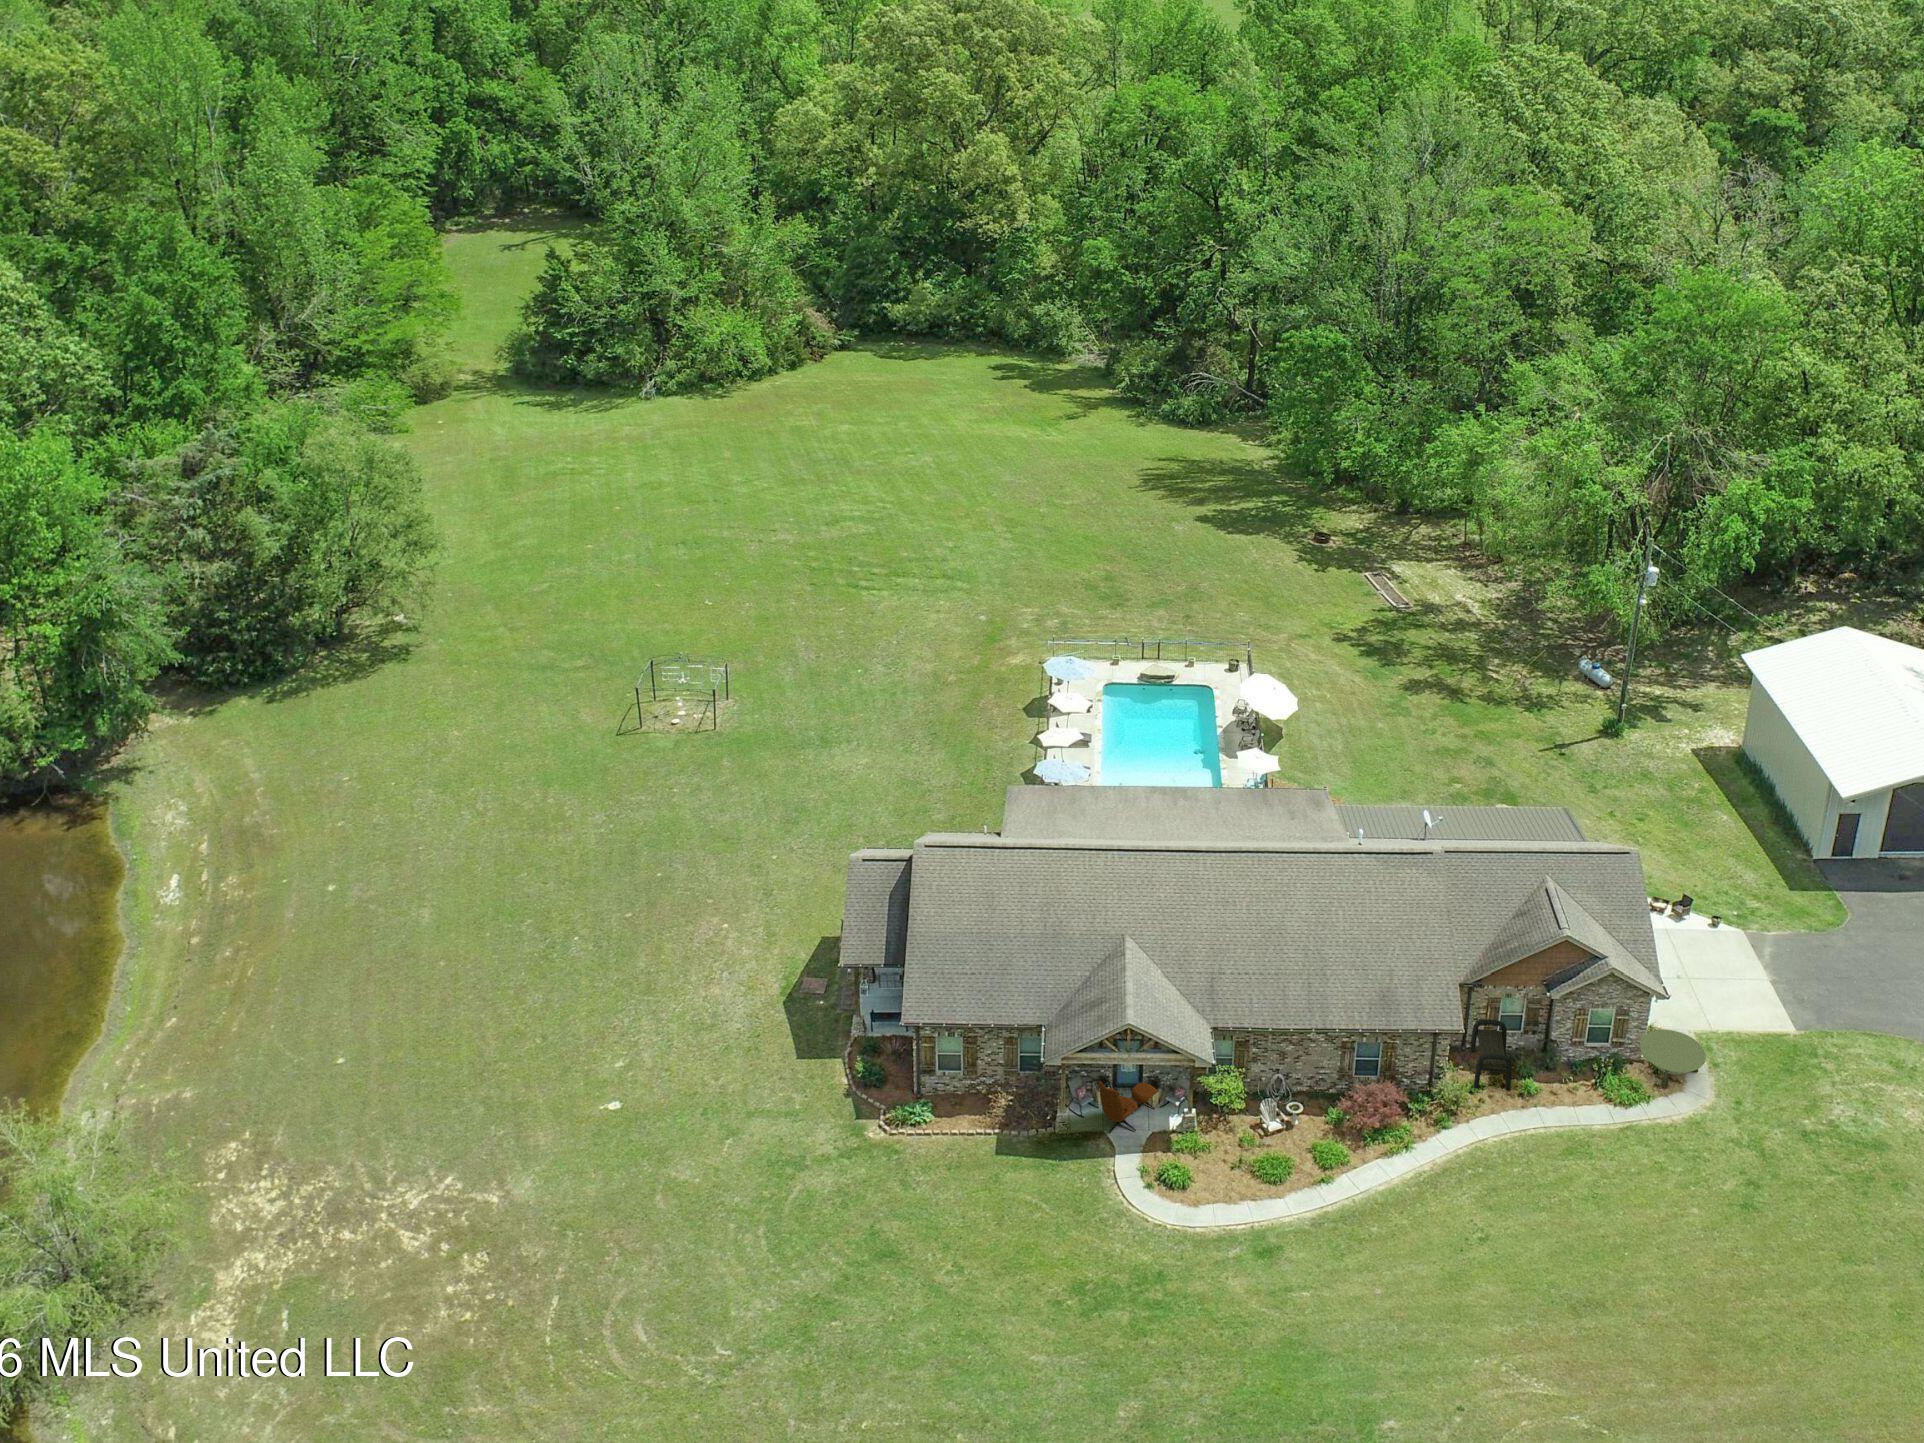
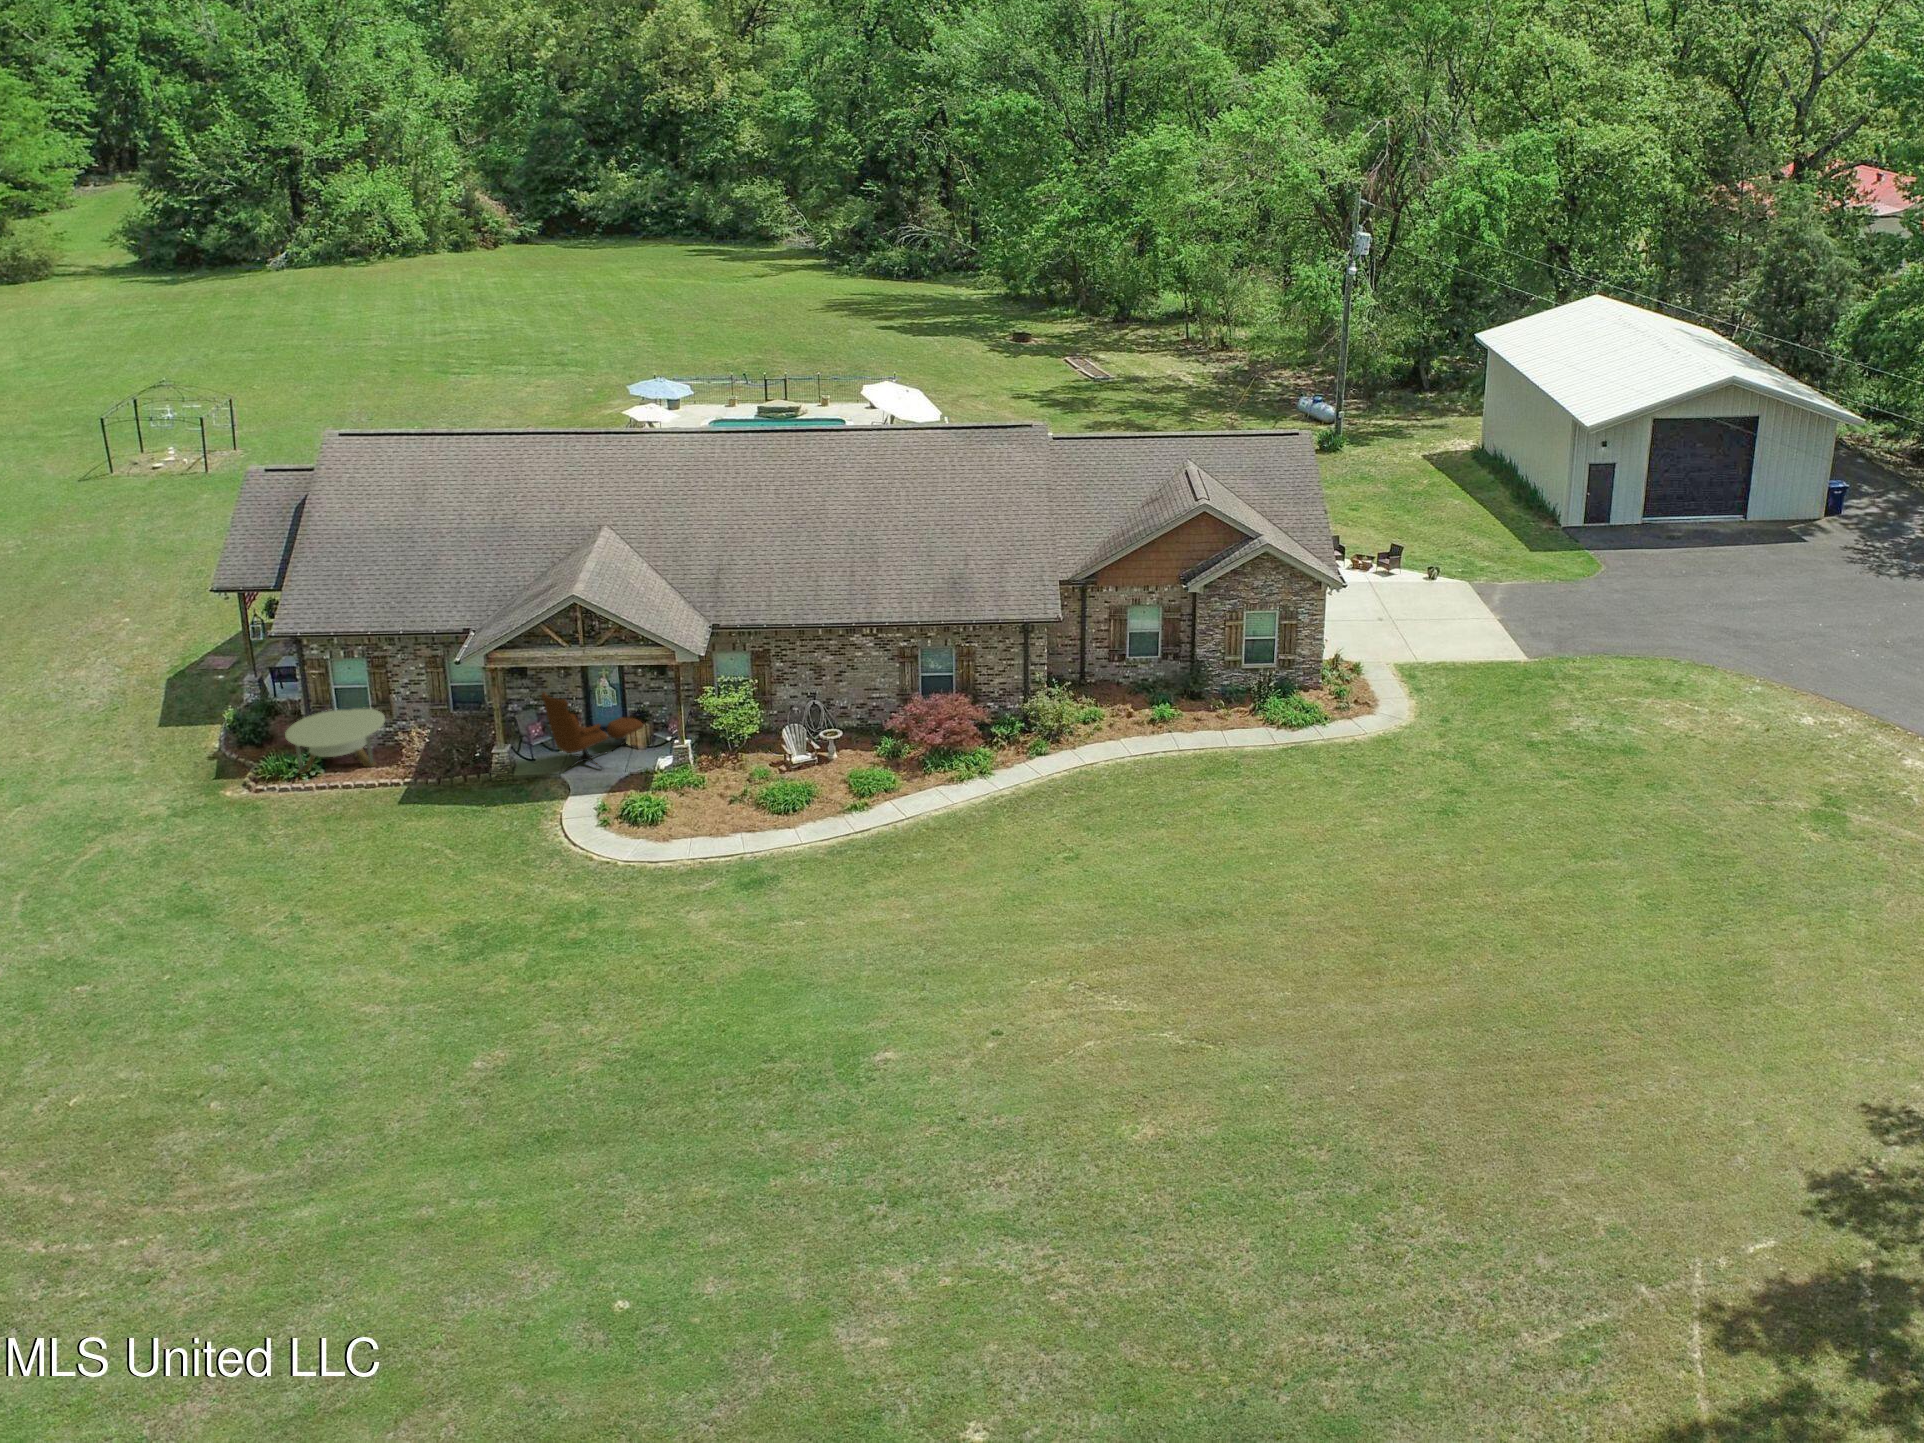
bench: present [1470,1019,1512,1091] -> none [1090,636,1141,717]
round table: present [1640,1030,1706,1089] -> present [285,709,385,774]

